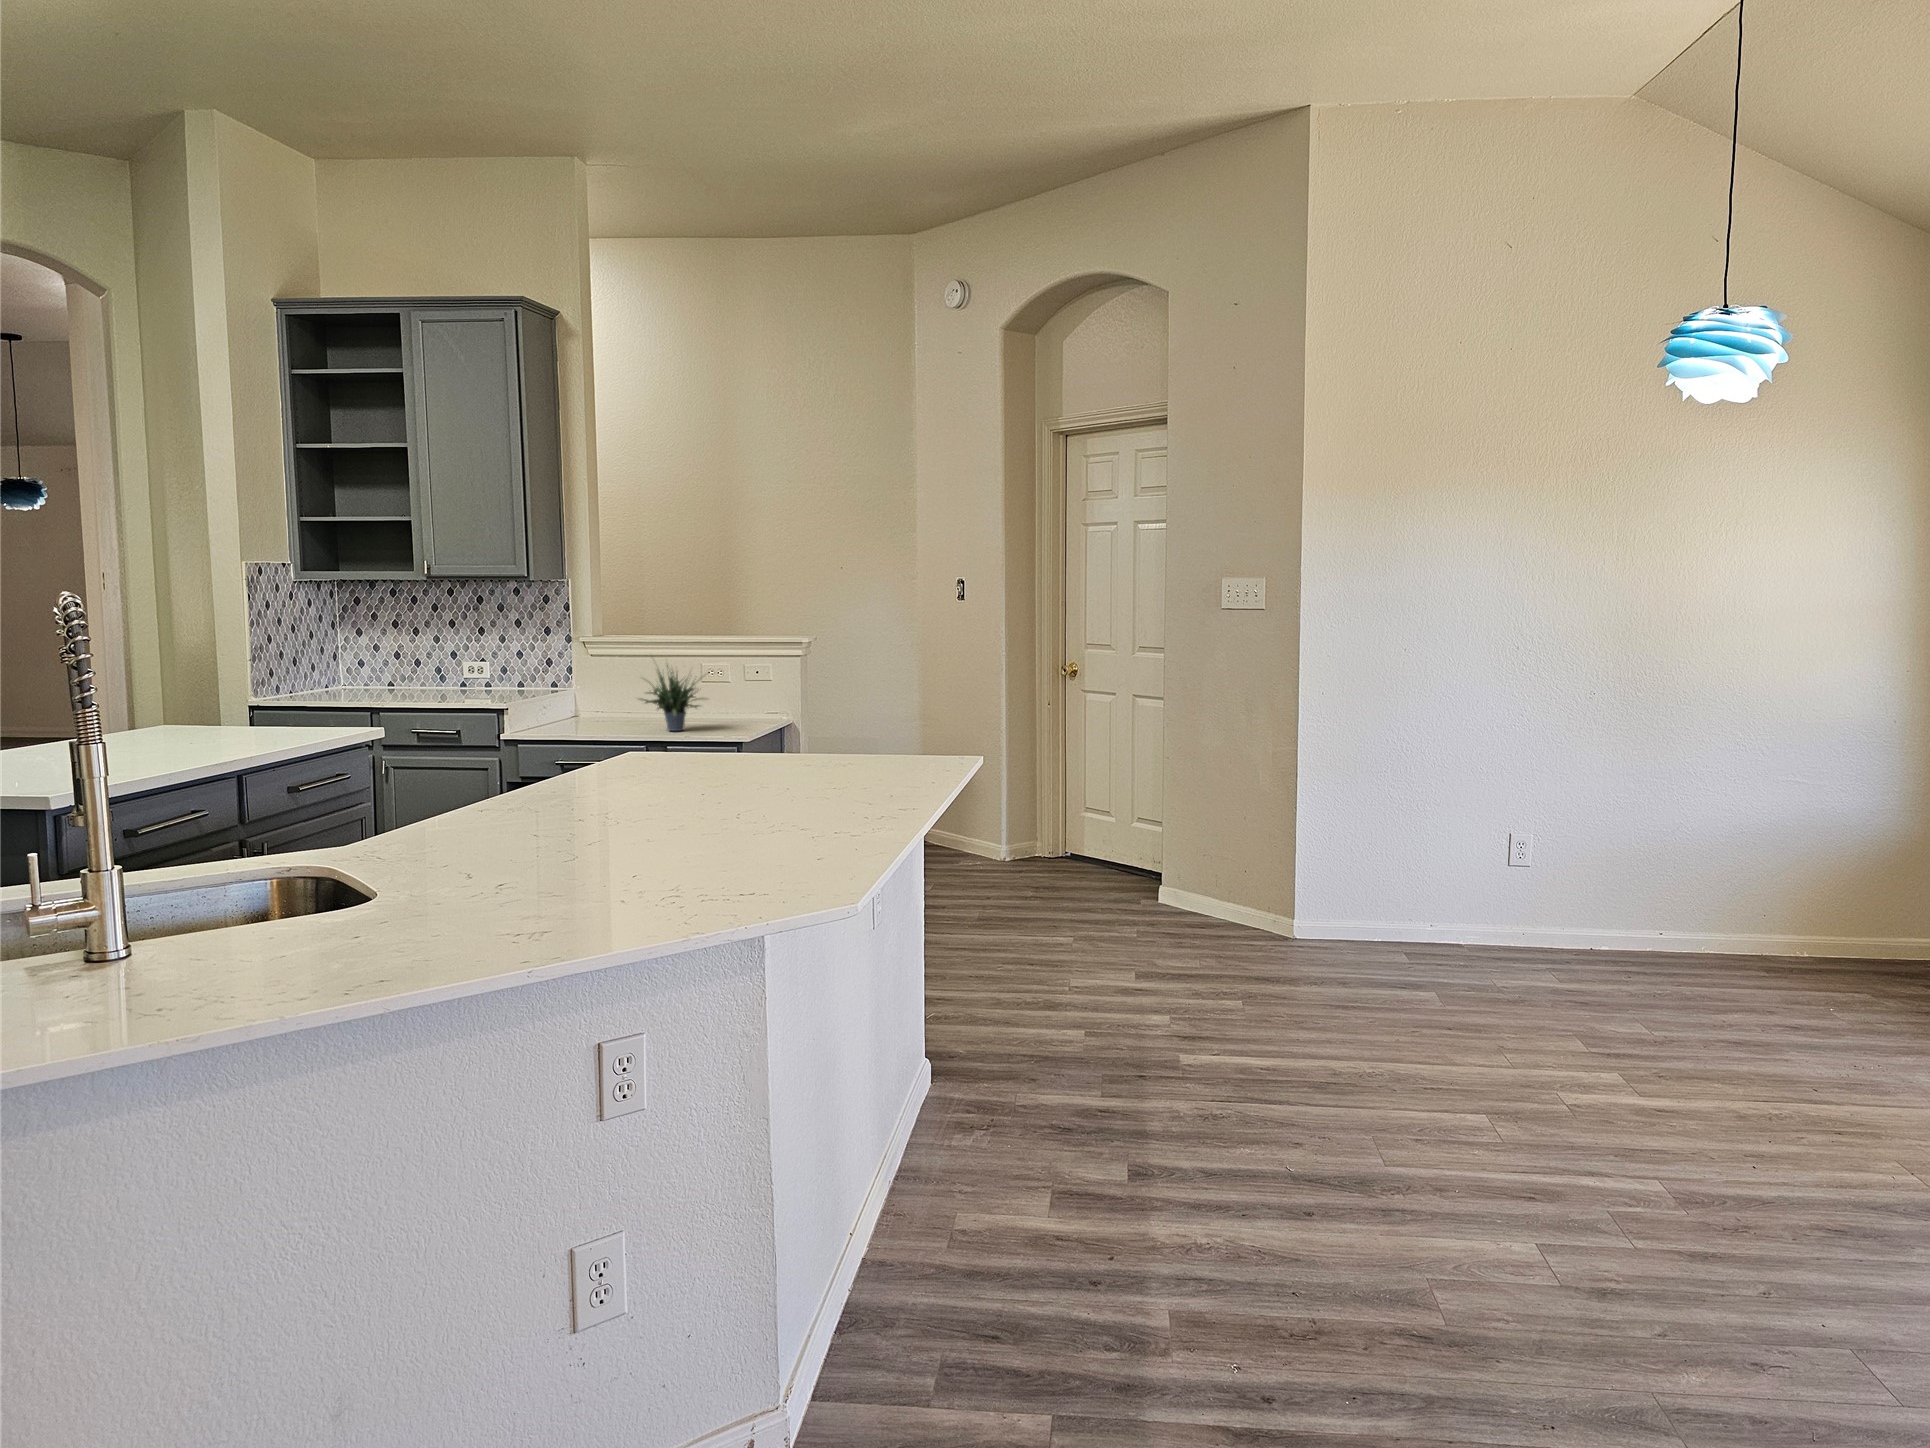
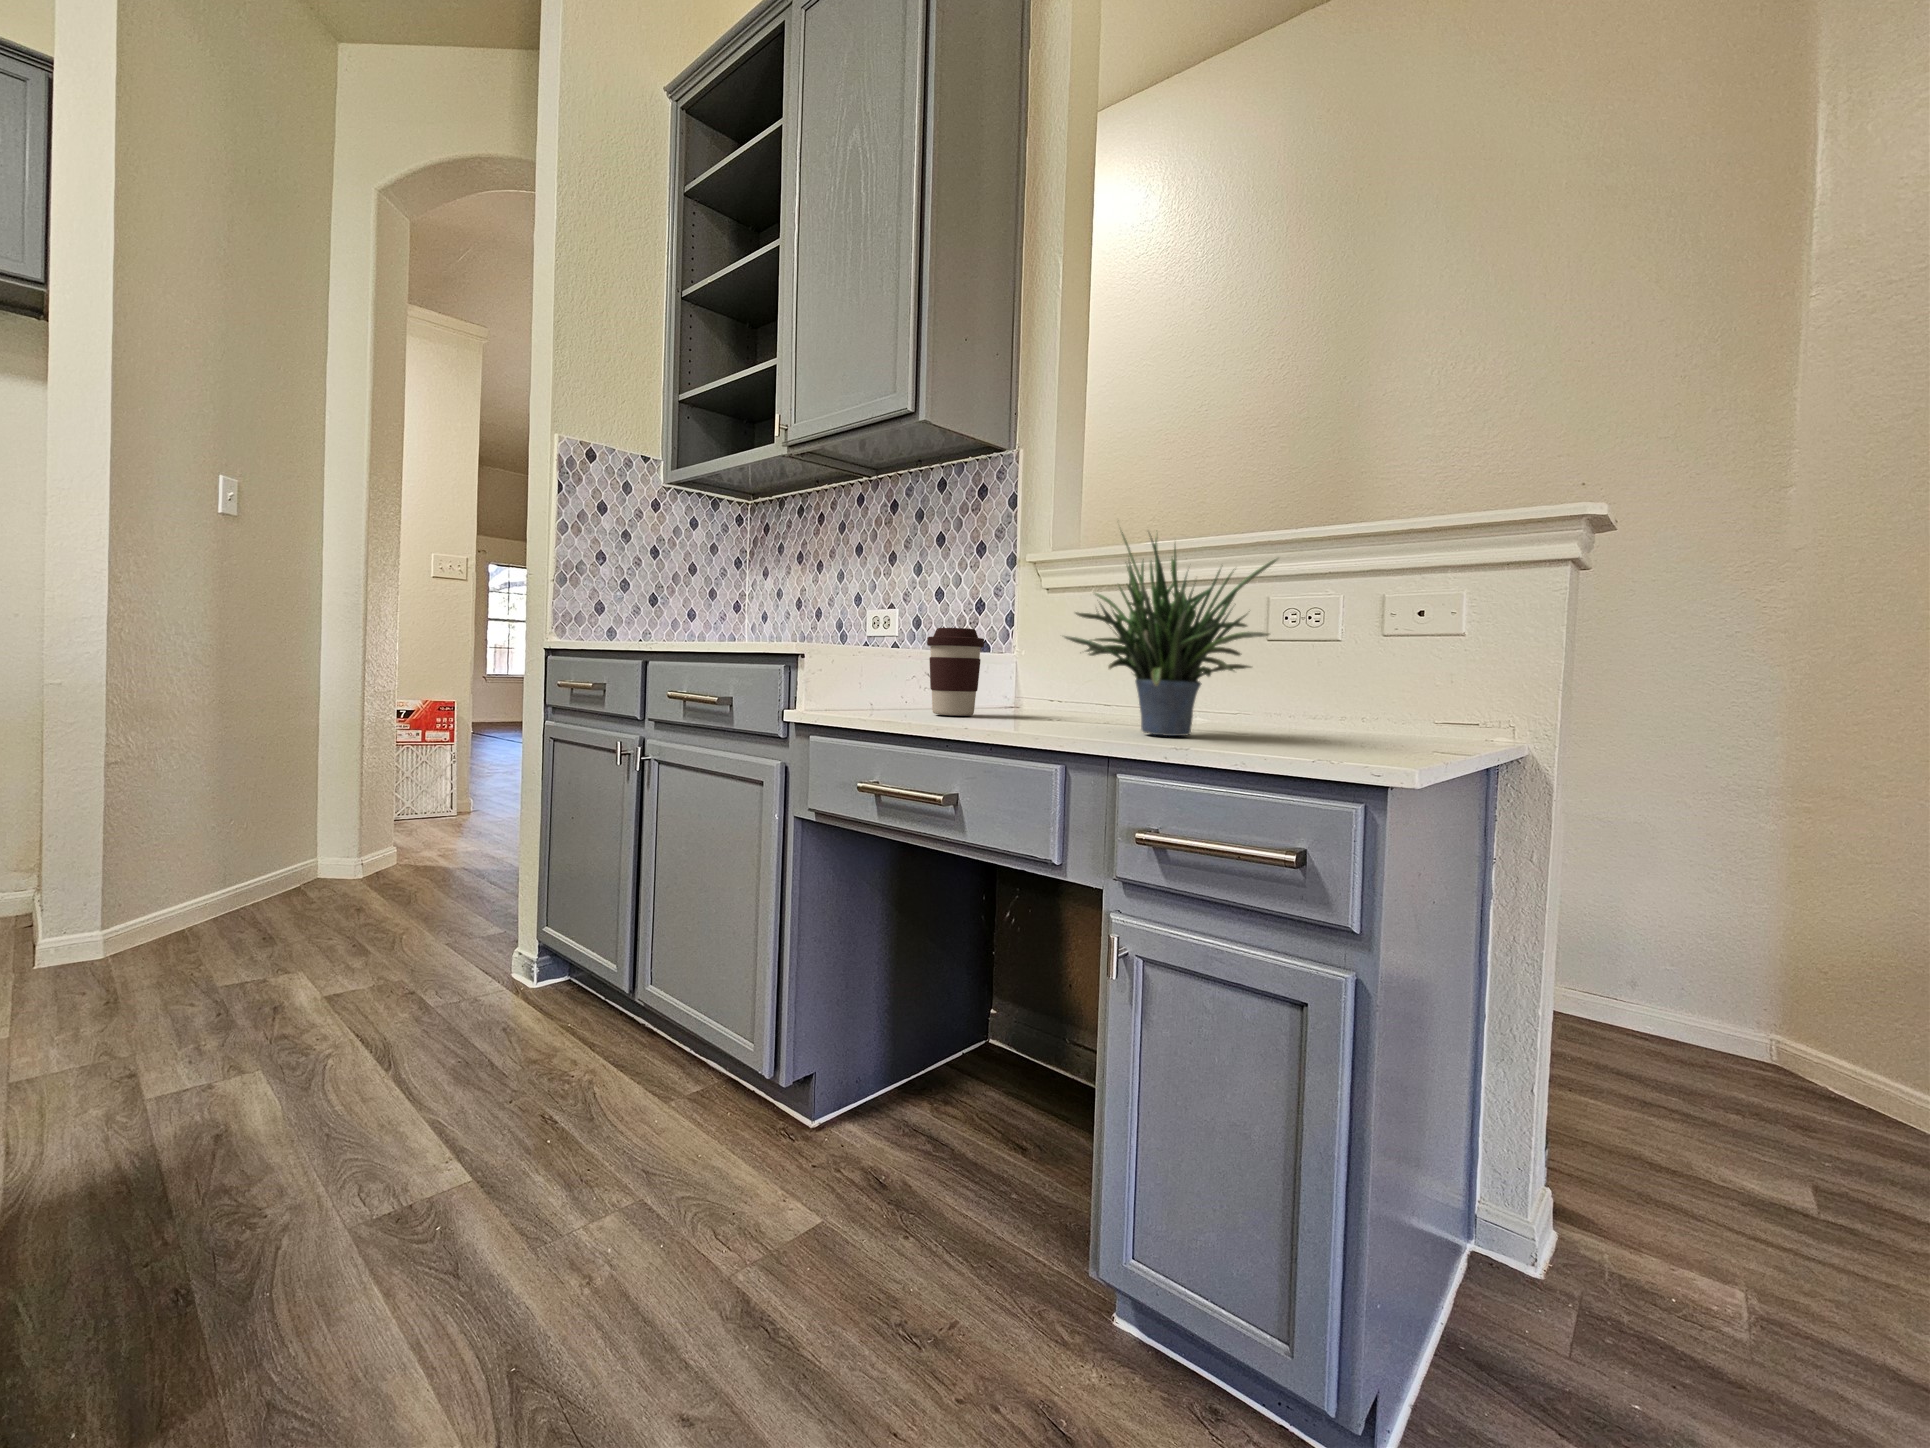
coffee cup: none [566,691,592,729] -> present [927,628,984,716]

